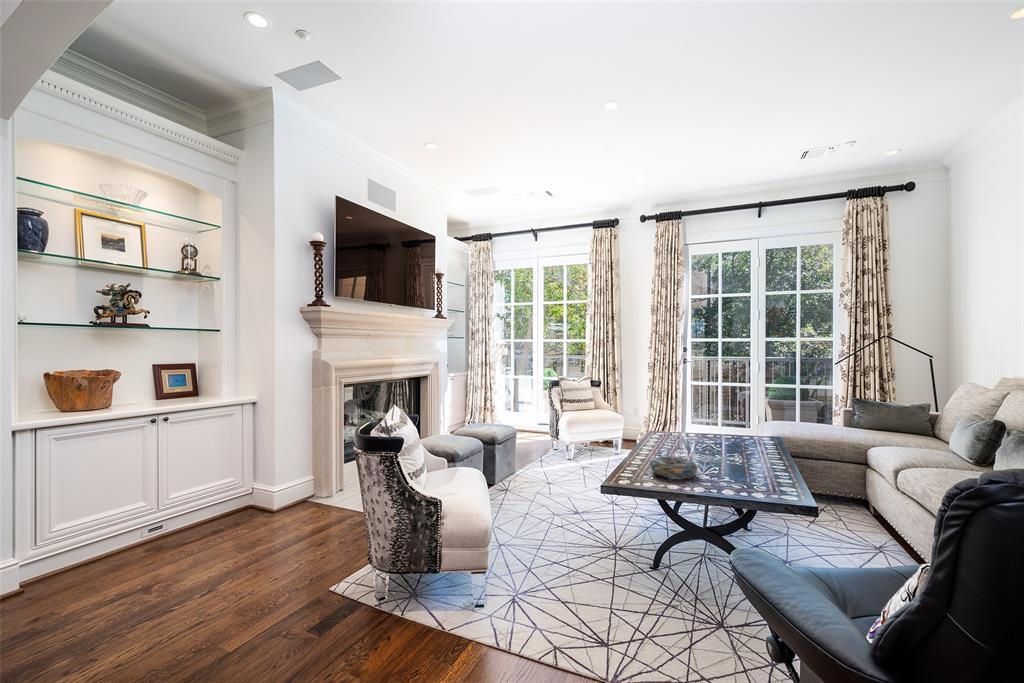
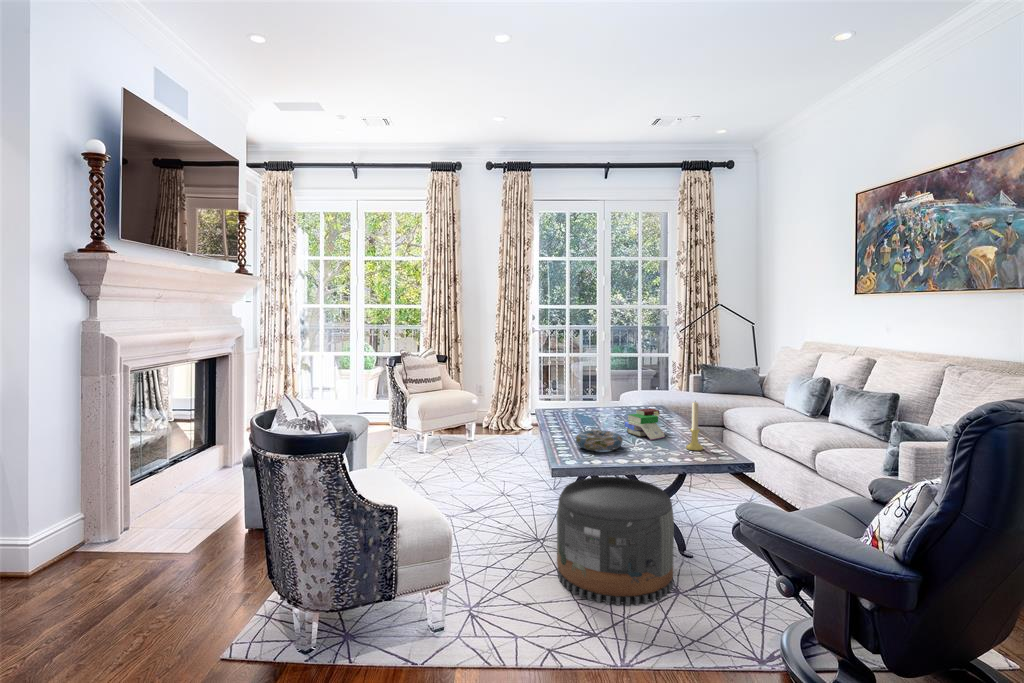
candle holder: none [766,438,787,491] -> present [686,402,703,451]
book: none [718,441,757,474] -> present [625,408,665,440]
pouf: none [601,502,720,640] -> present [557,477,674,606]

